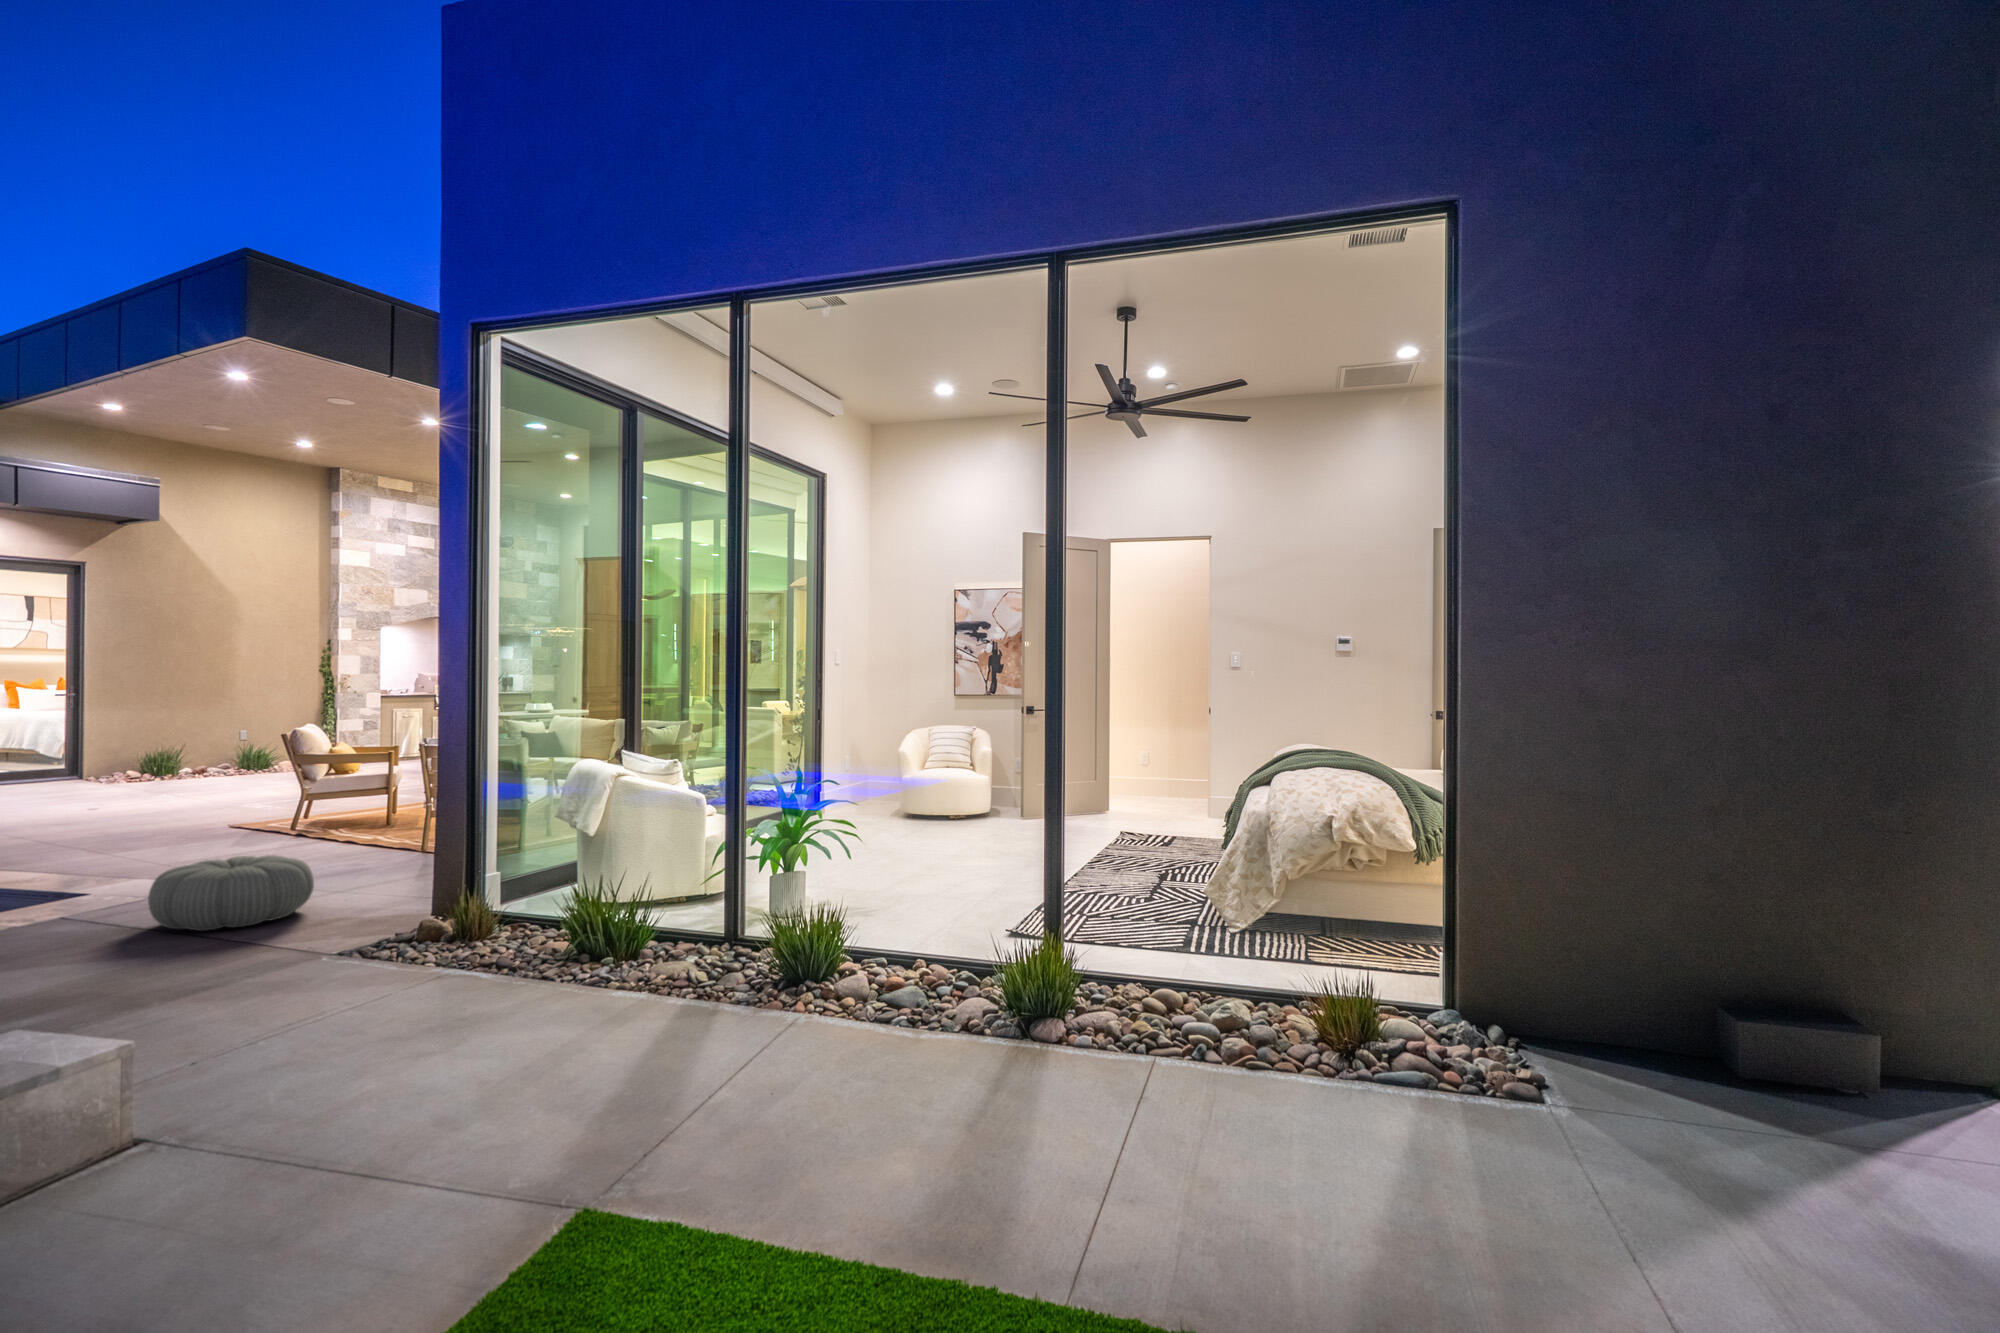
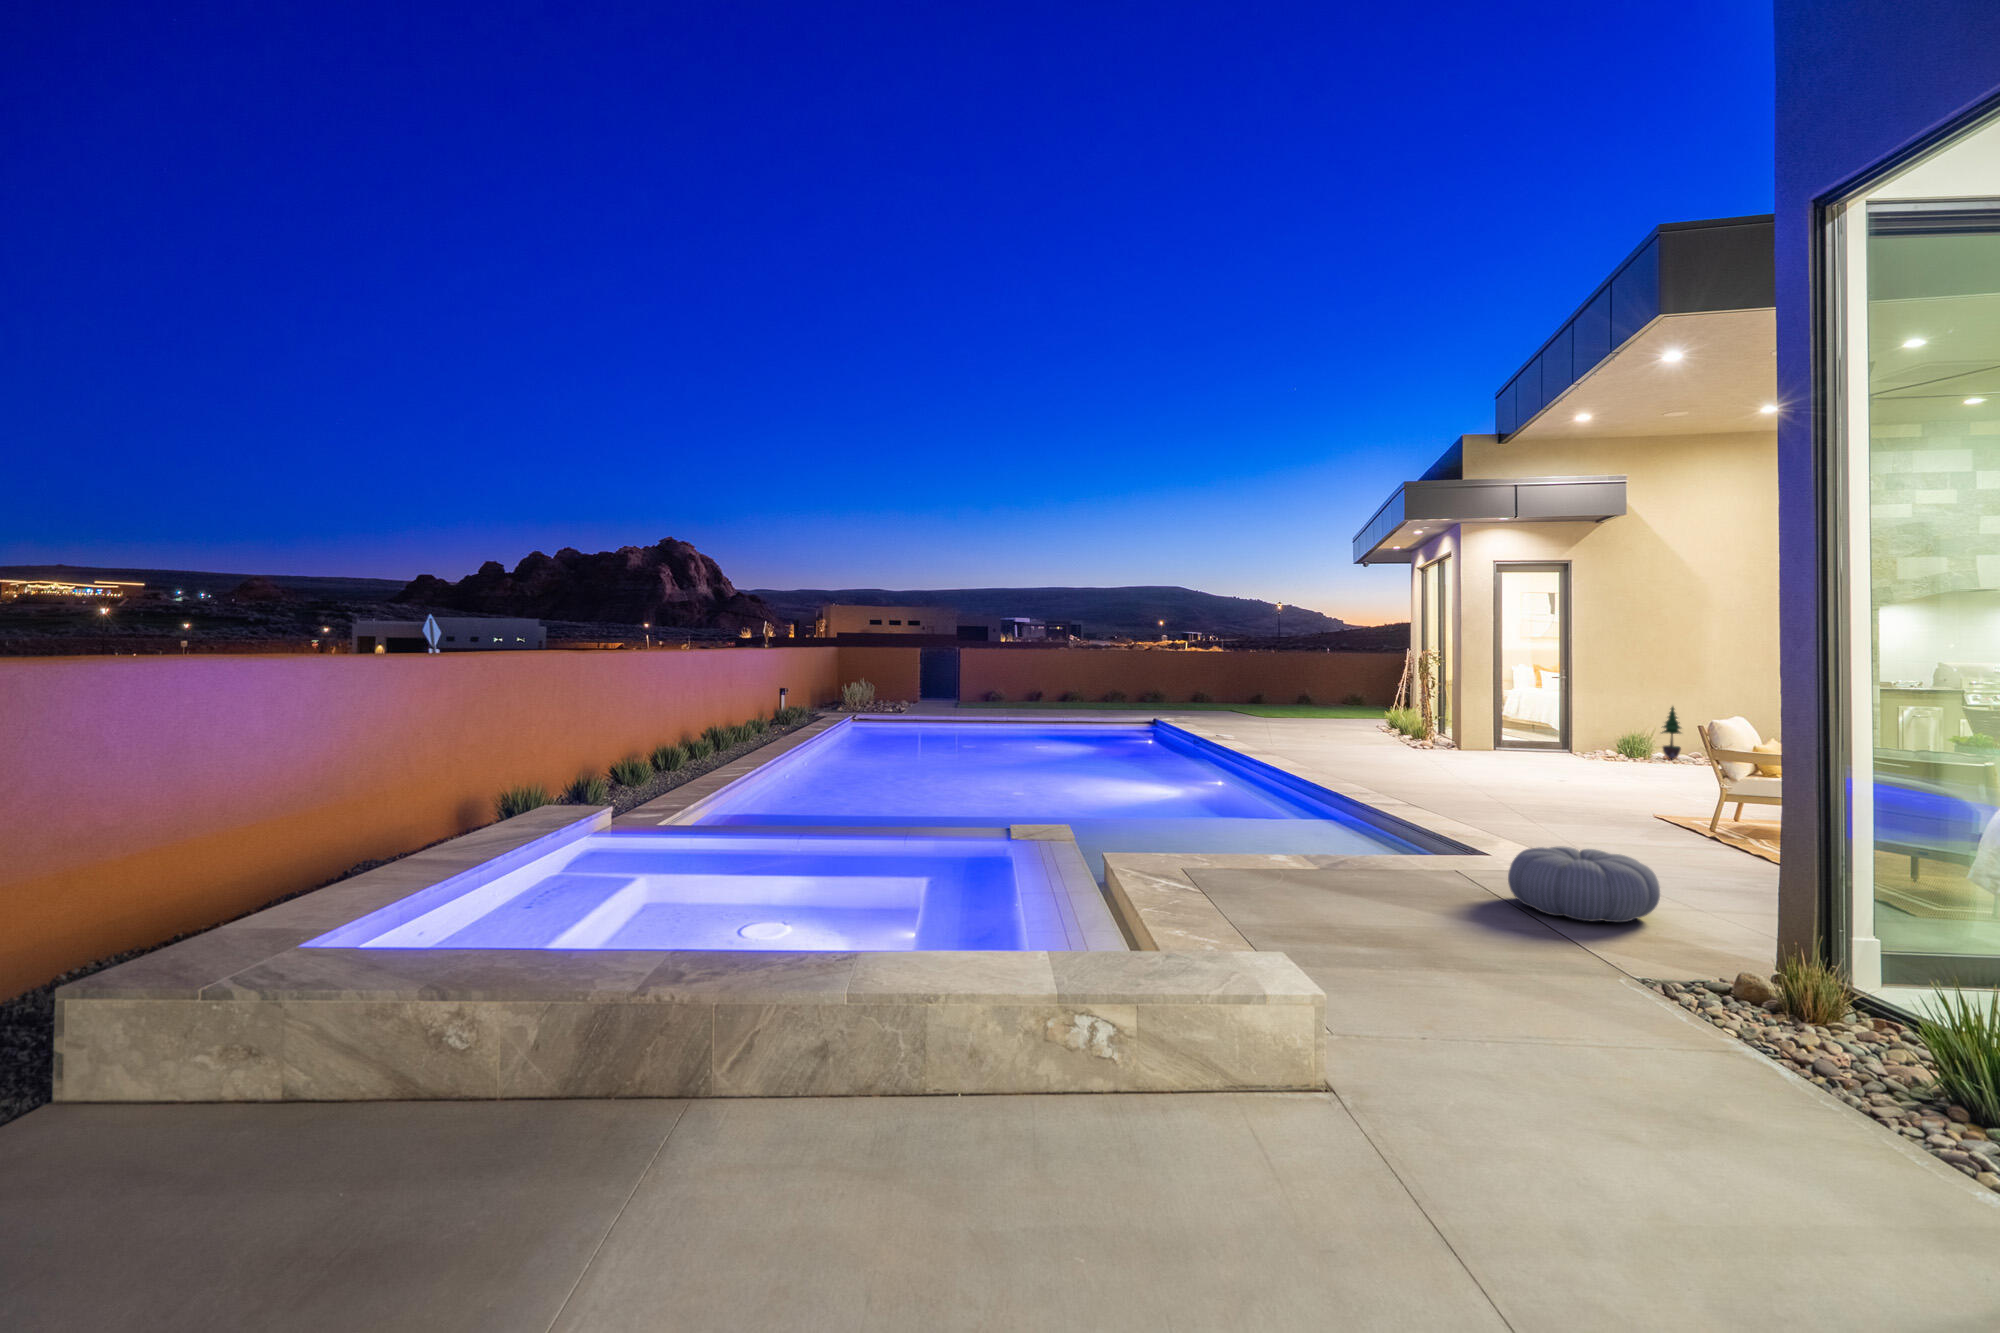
potted tree: none [188,718,215,774] -> present [1662,707,1681,759]

